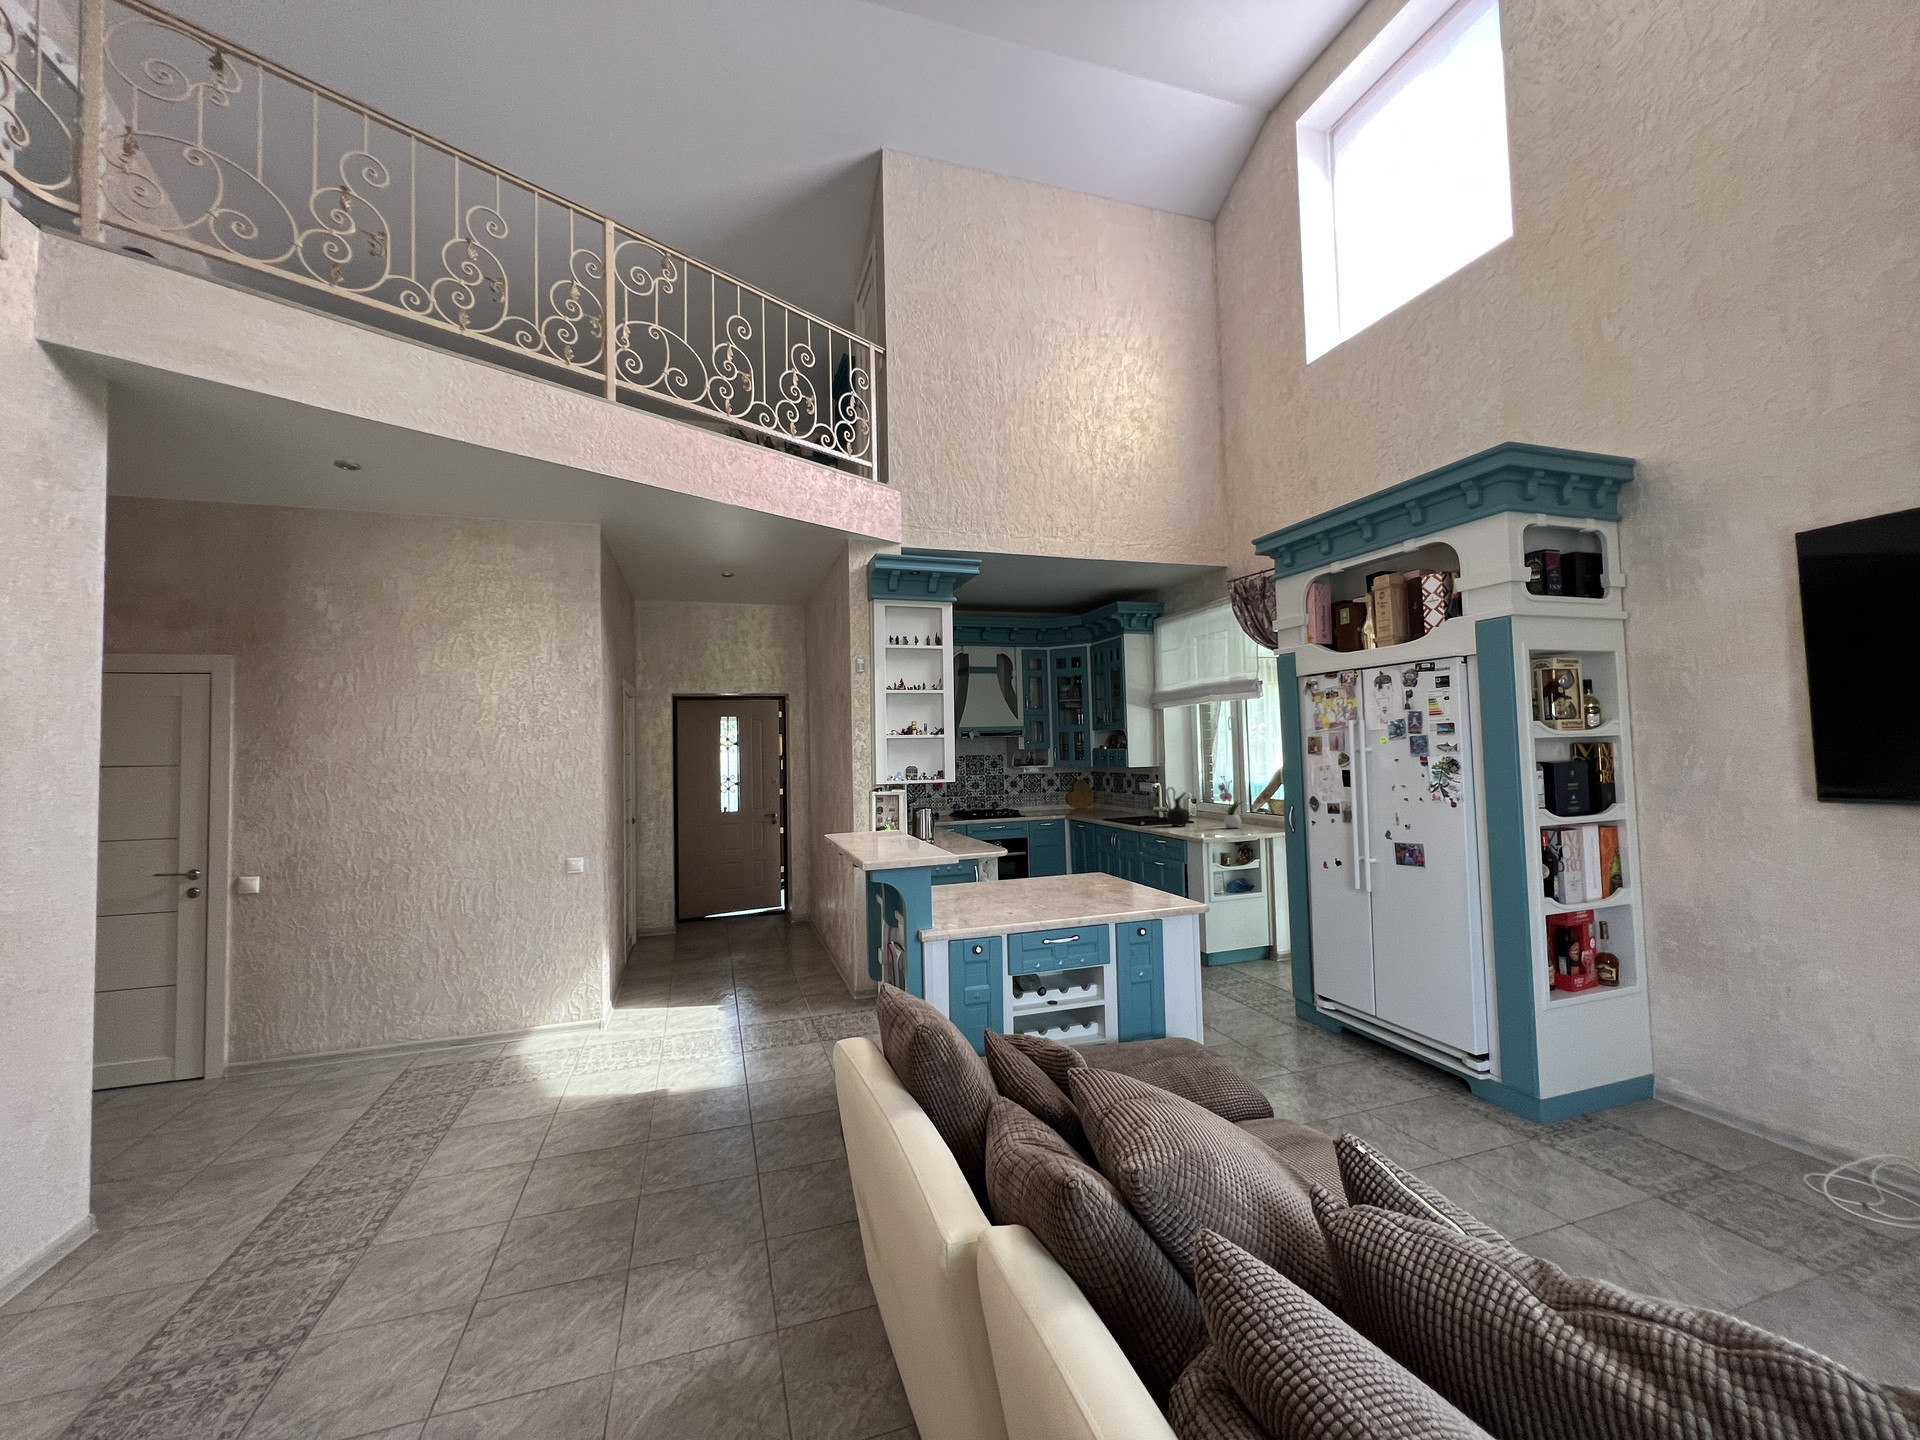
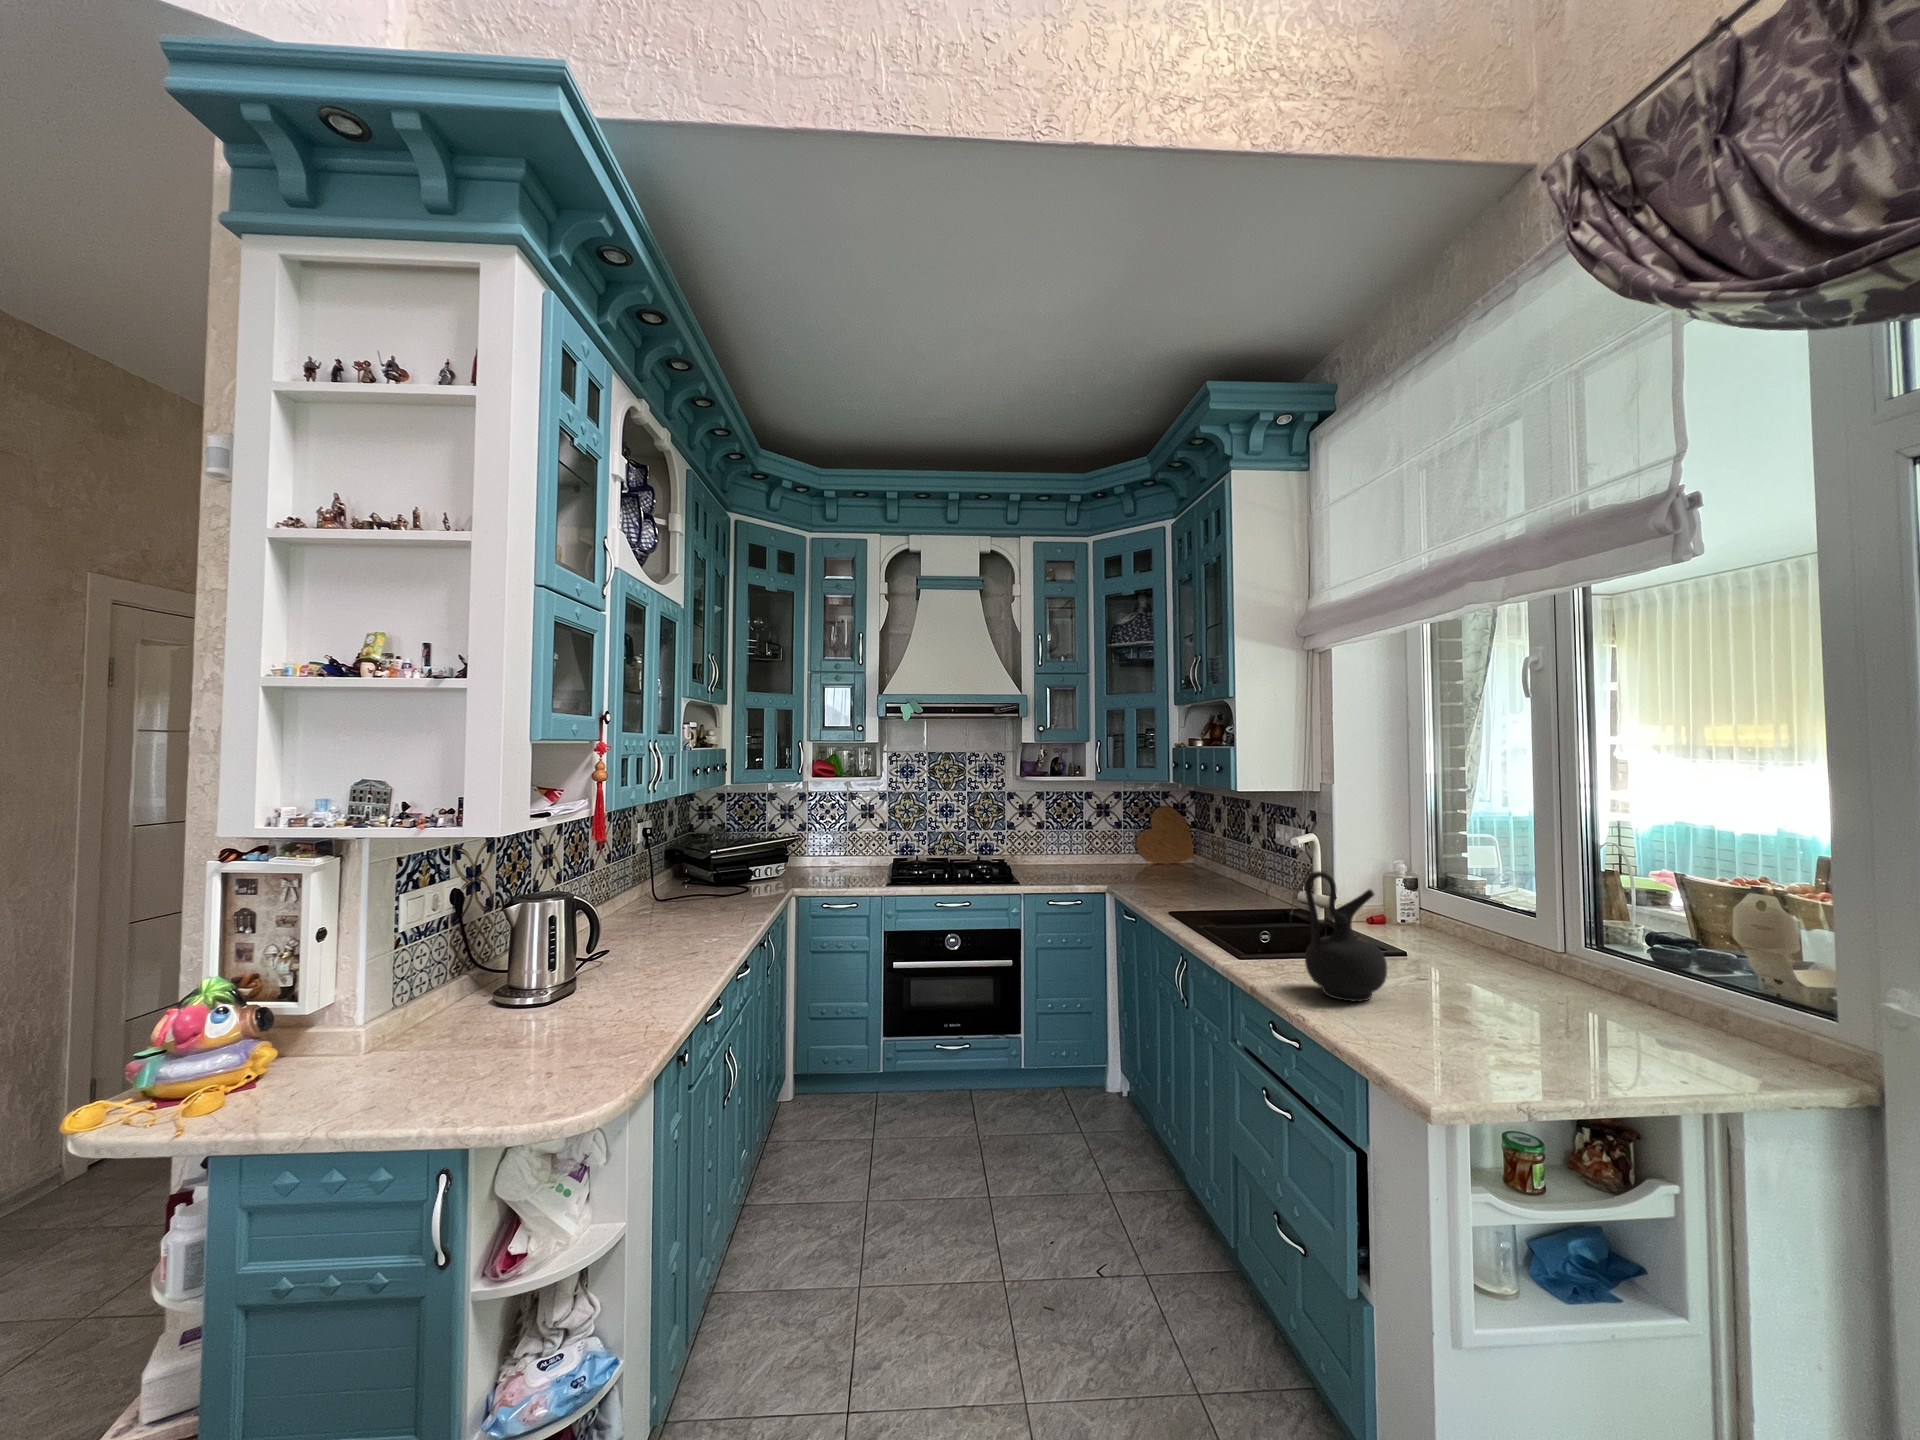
flower arrangement: present [1218,776,1243,828] -> none [1495,856,1608,1062]

